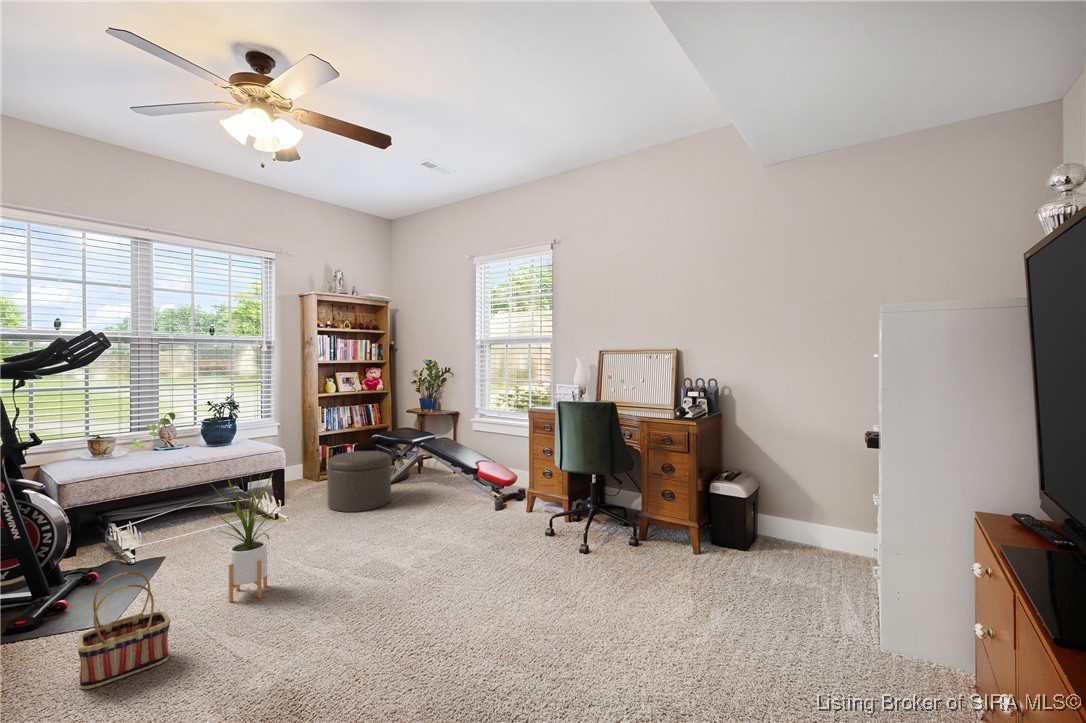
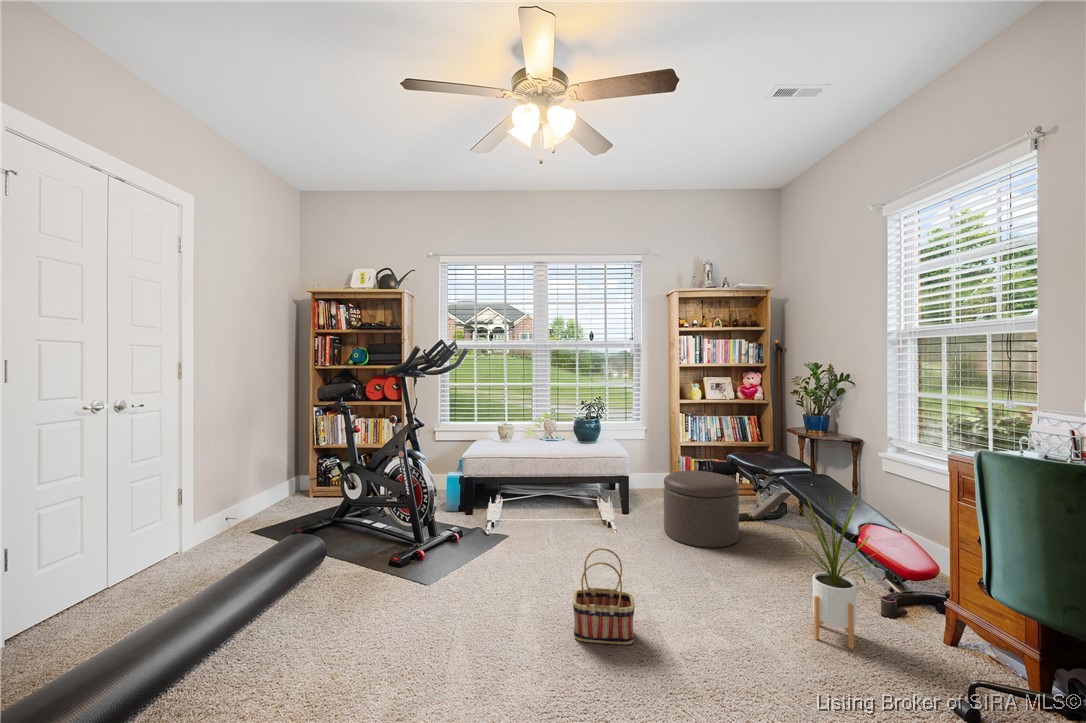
house plant: present [212,474,281,602] -> present [793,495,879,650]
basket: present [77,572,170,689] -> present [572,548,635,644]

